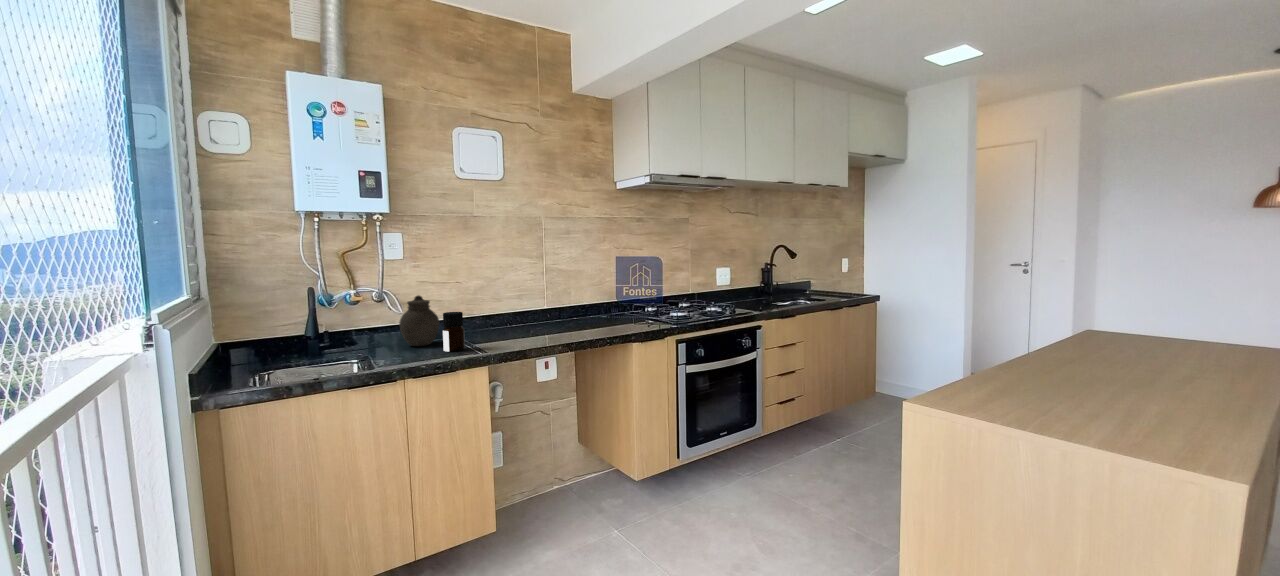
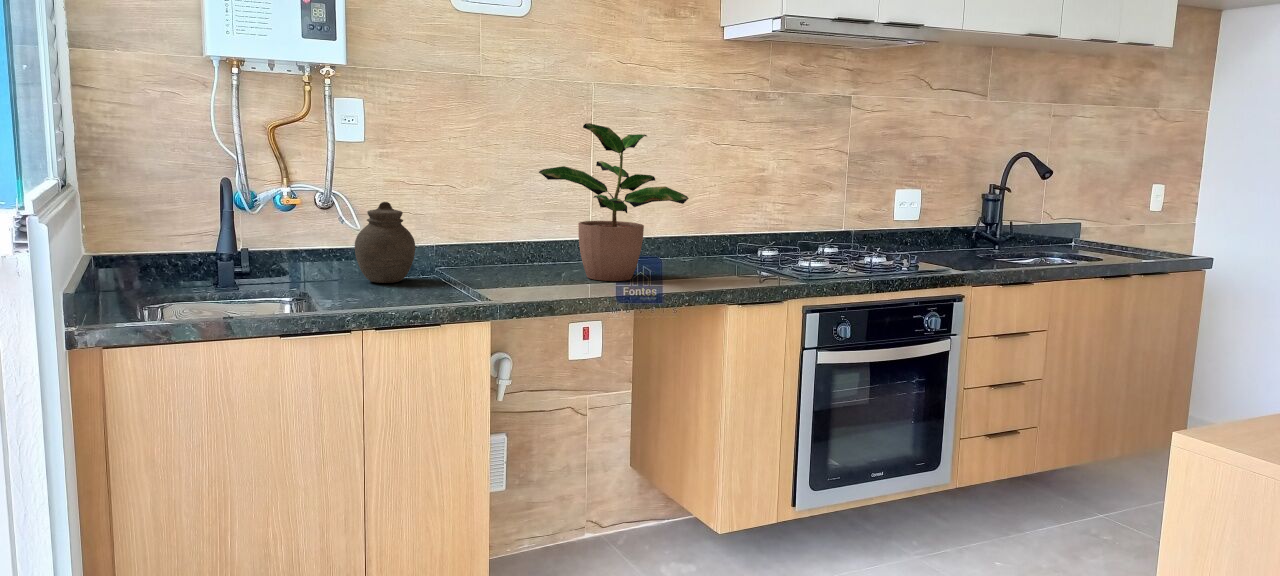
potted plant: none [514,241,606,334] -> present [539,123,689,281]
bottle: present [443,312,465,352] -> none [420,231,453,295]

